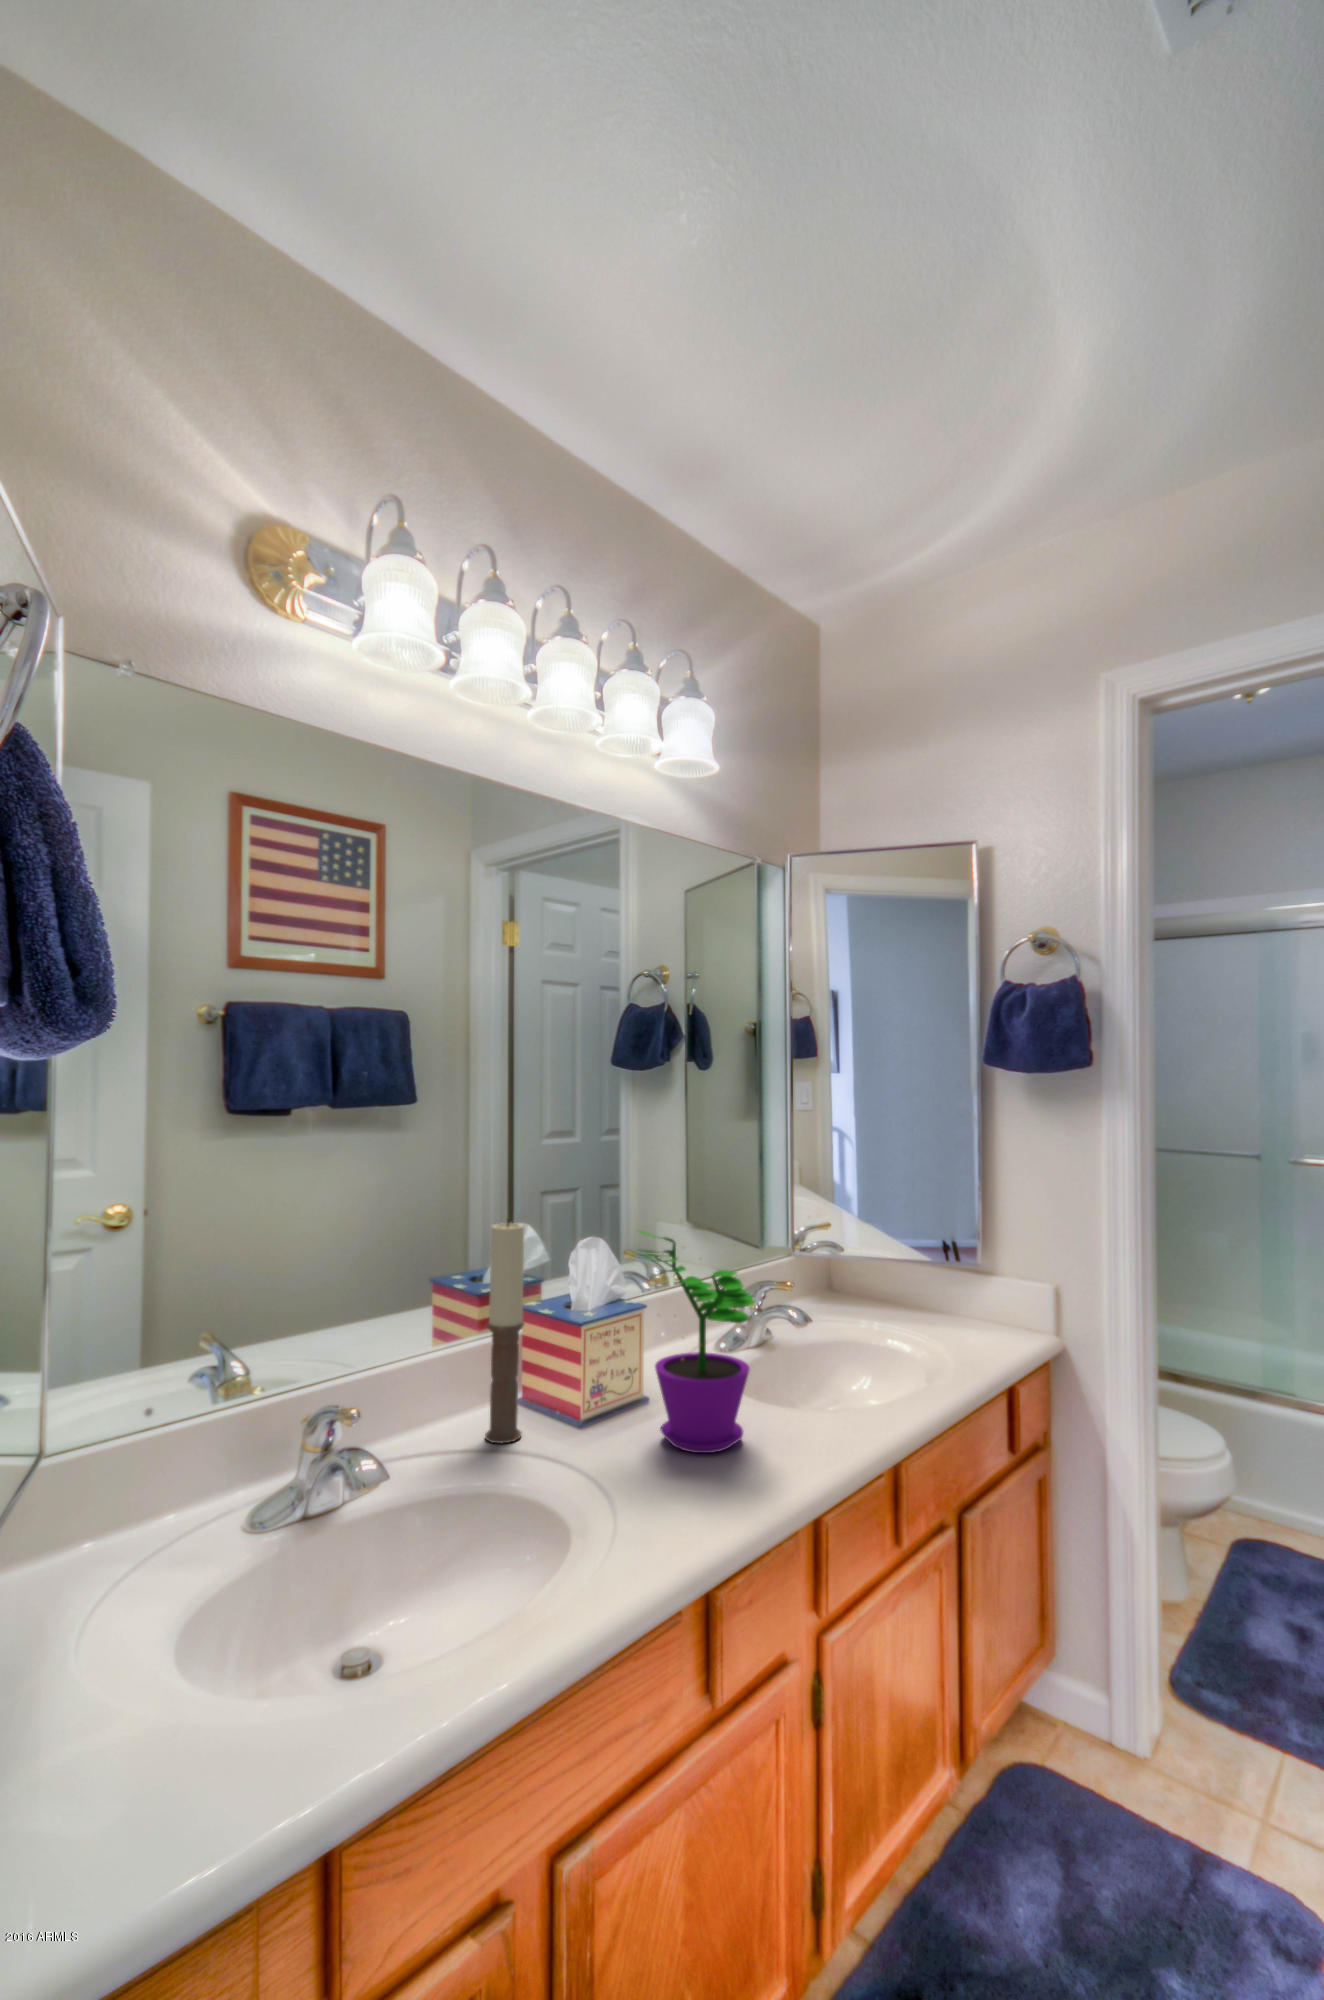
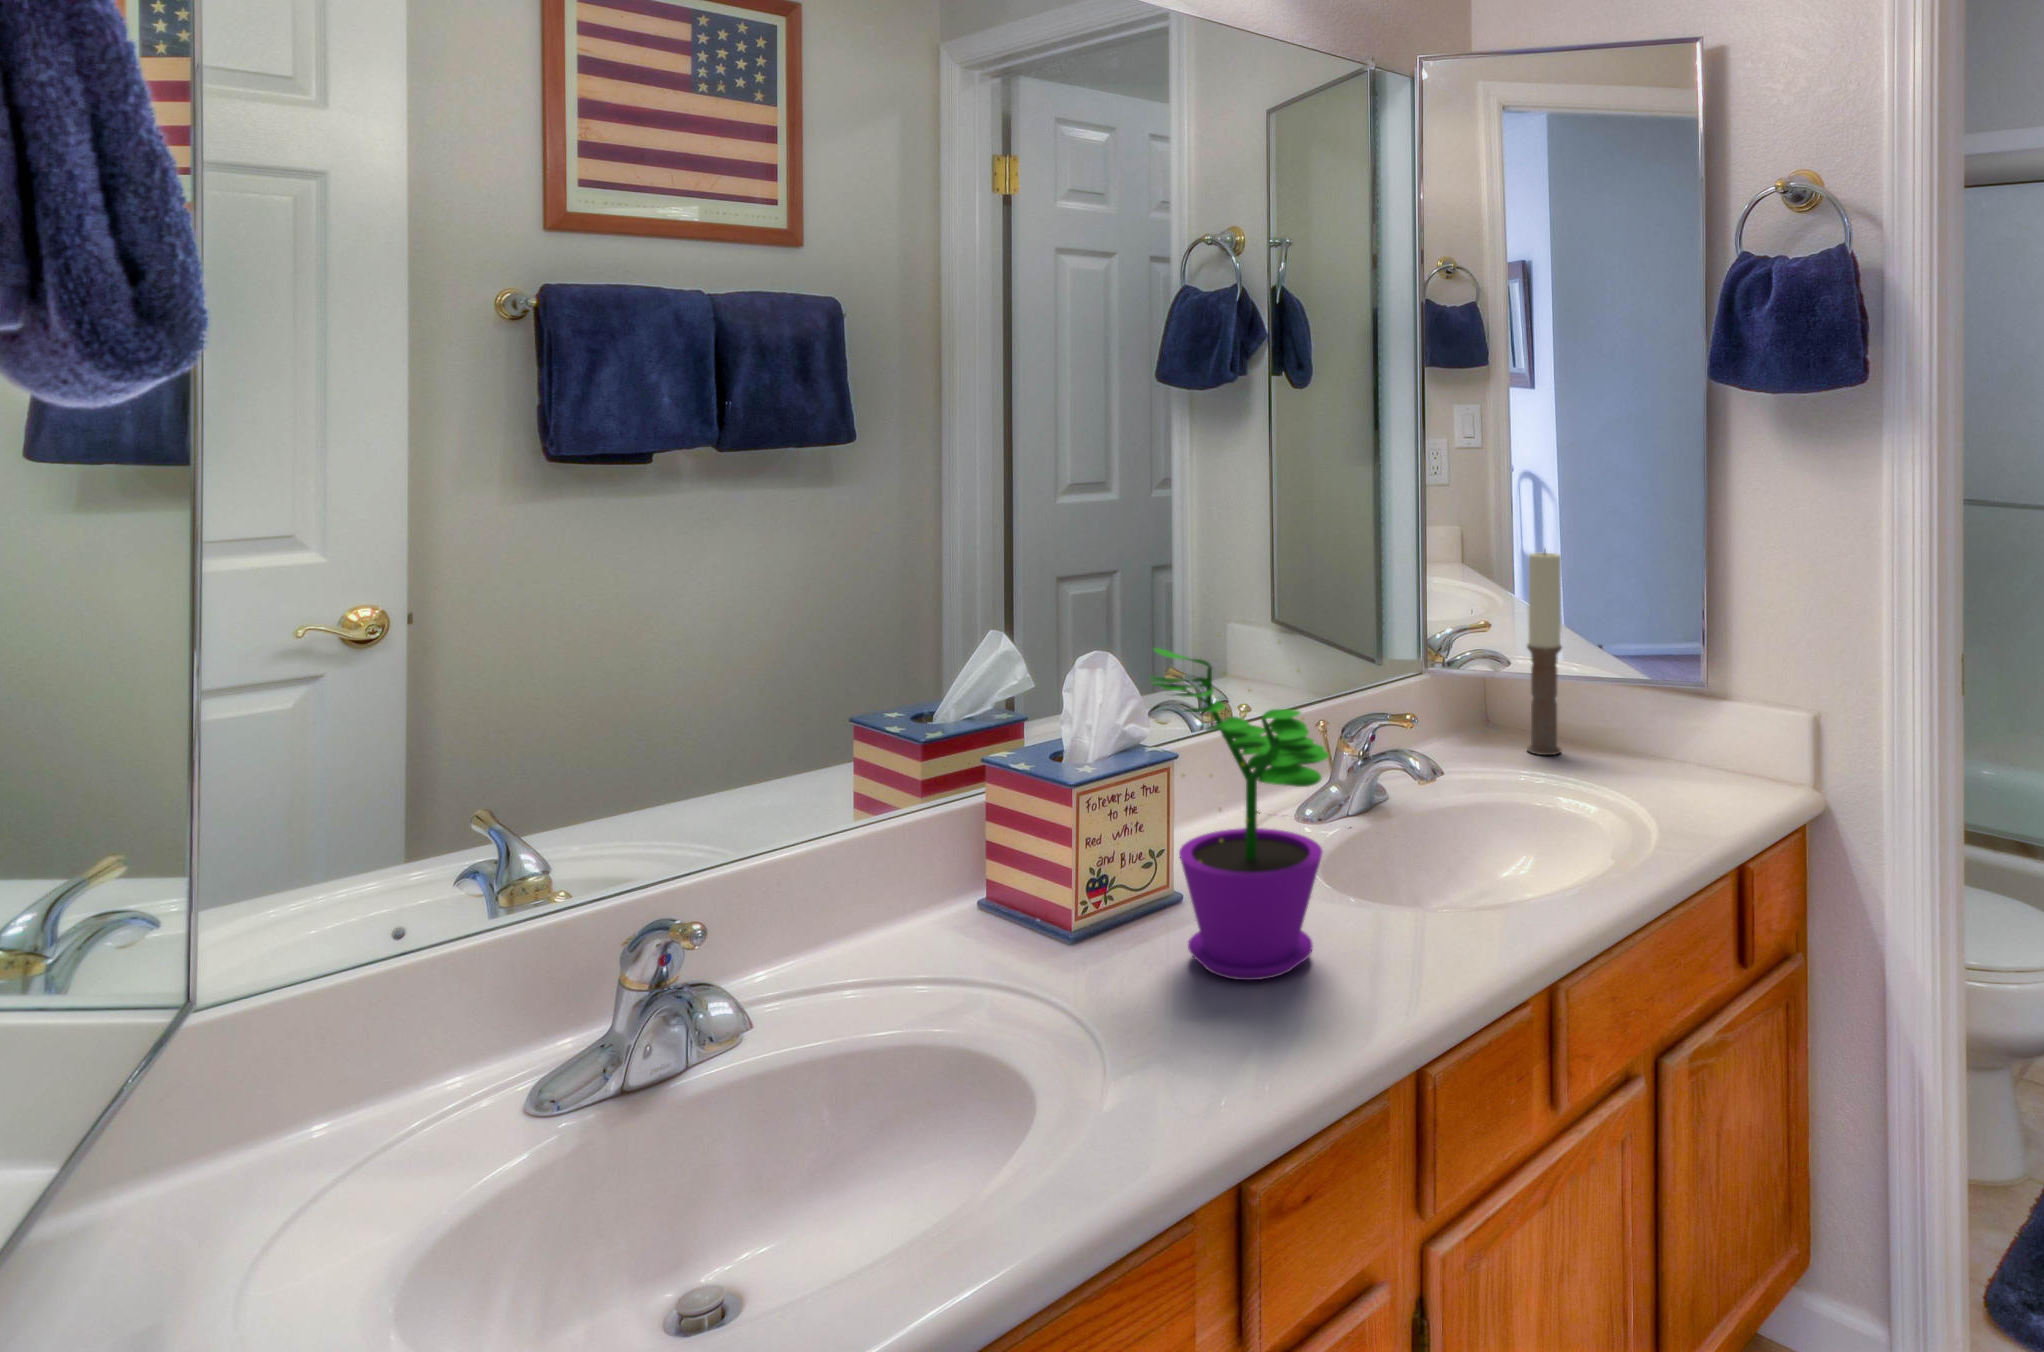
candle: present [485,1221,524,1443] -> present [1527,551,1562,755]

